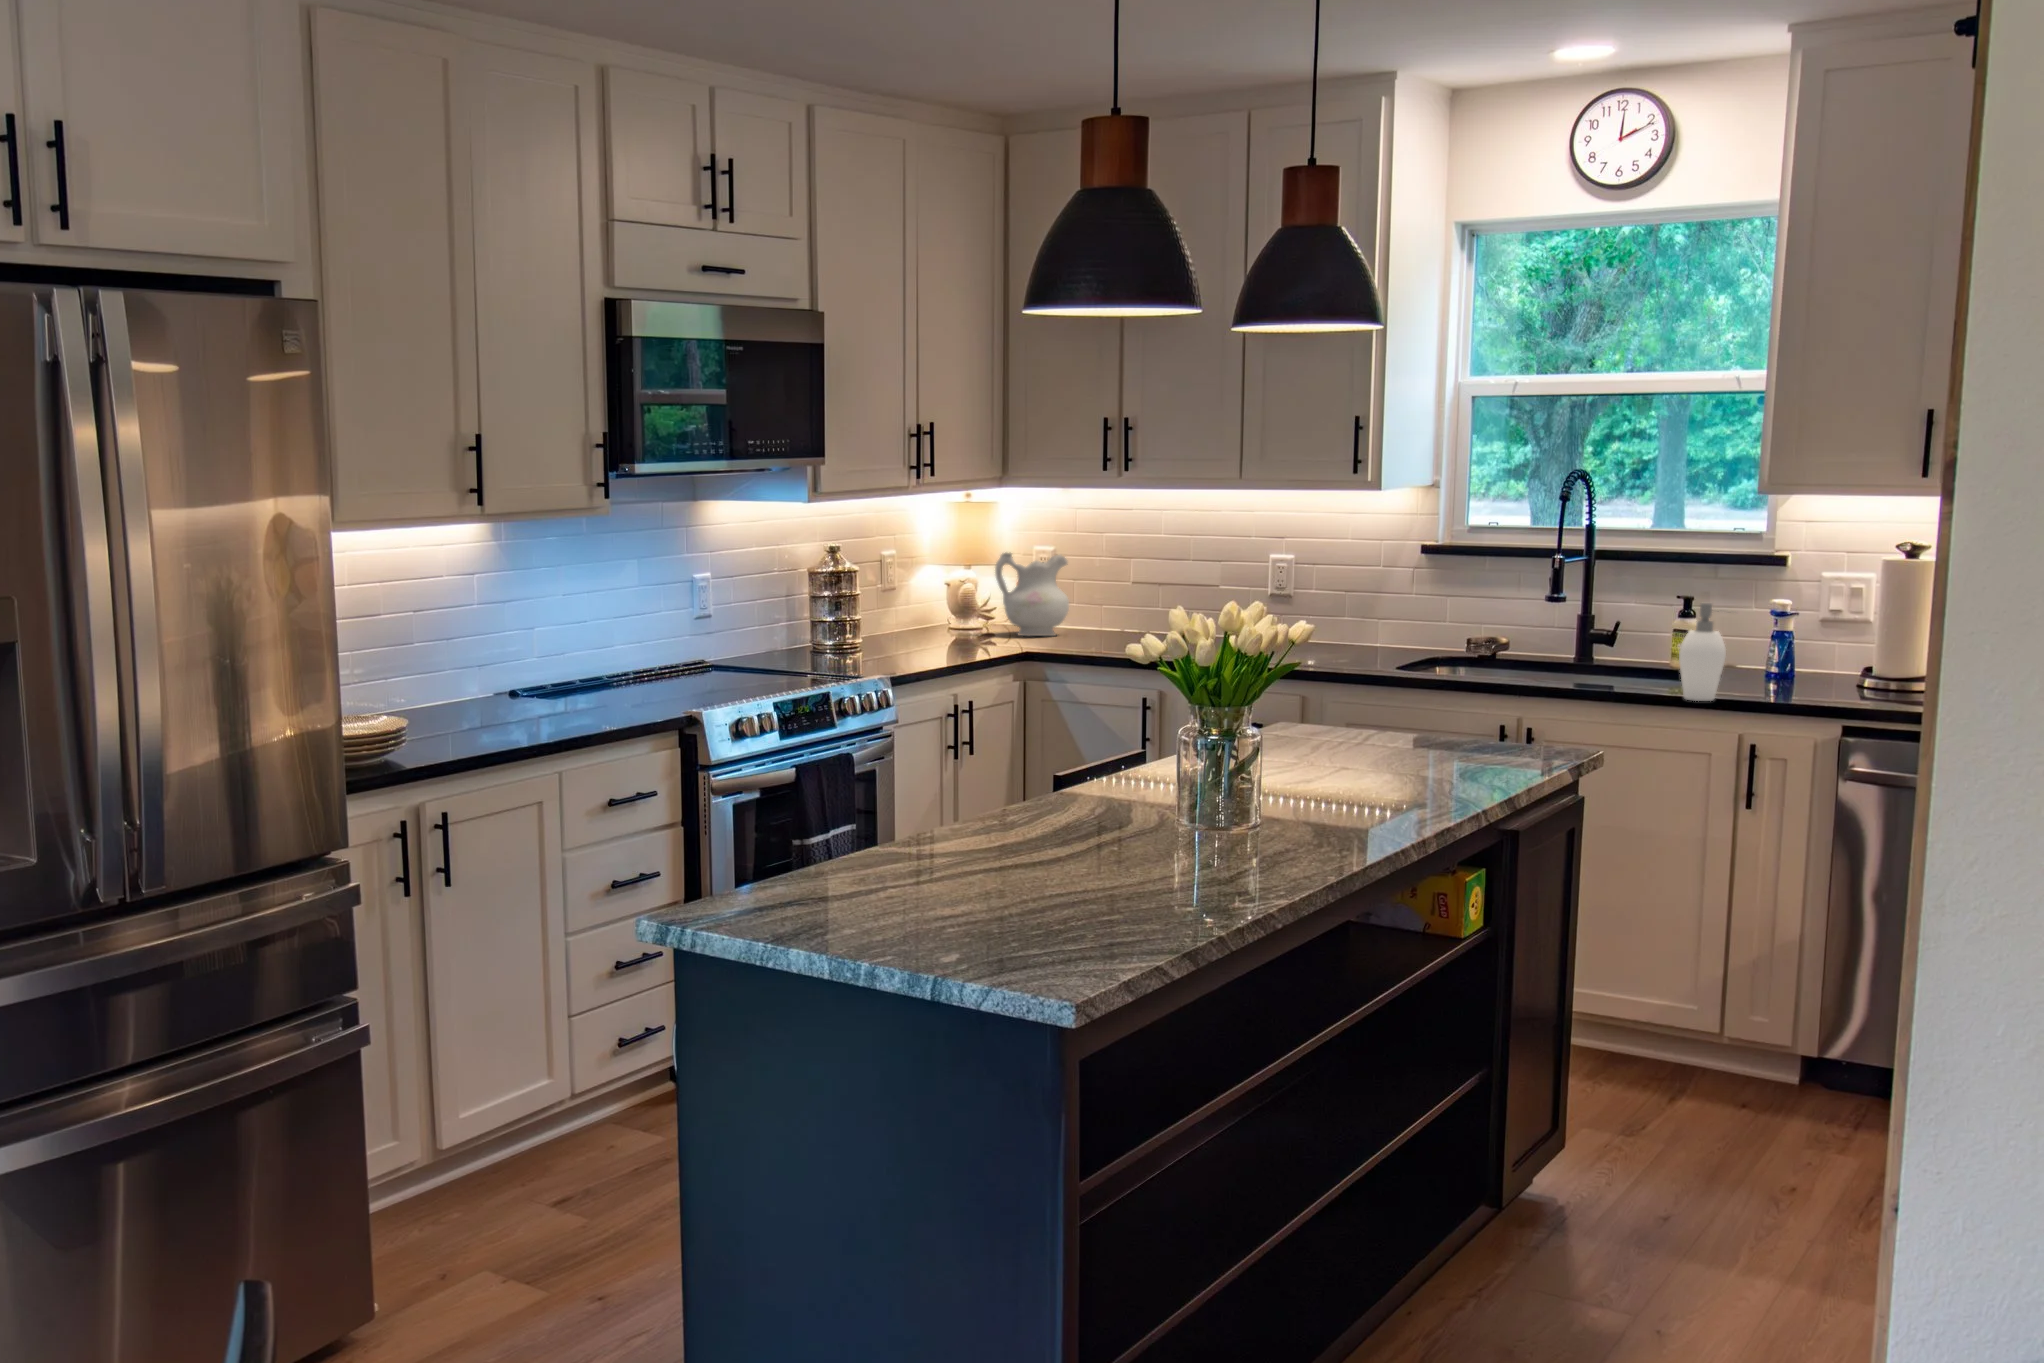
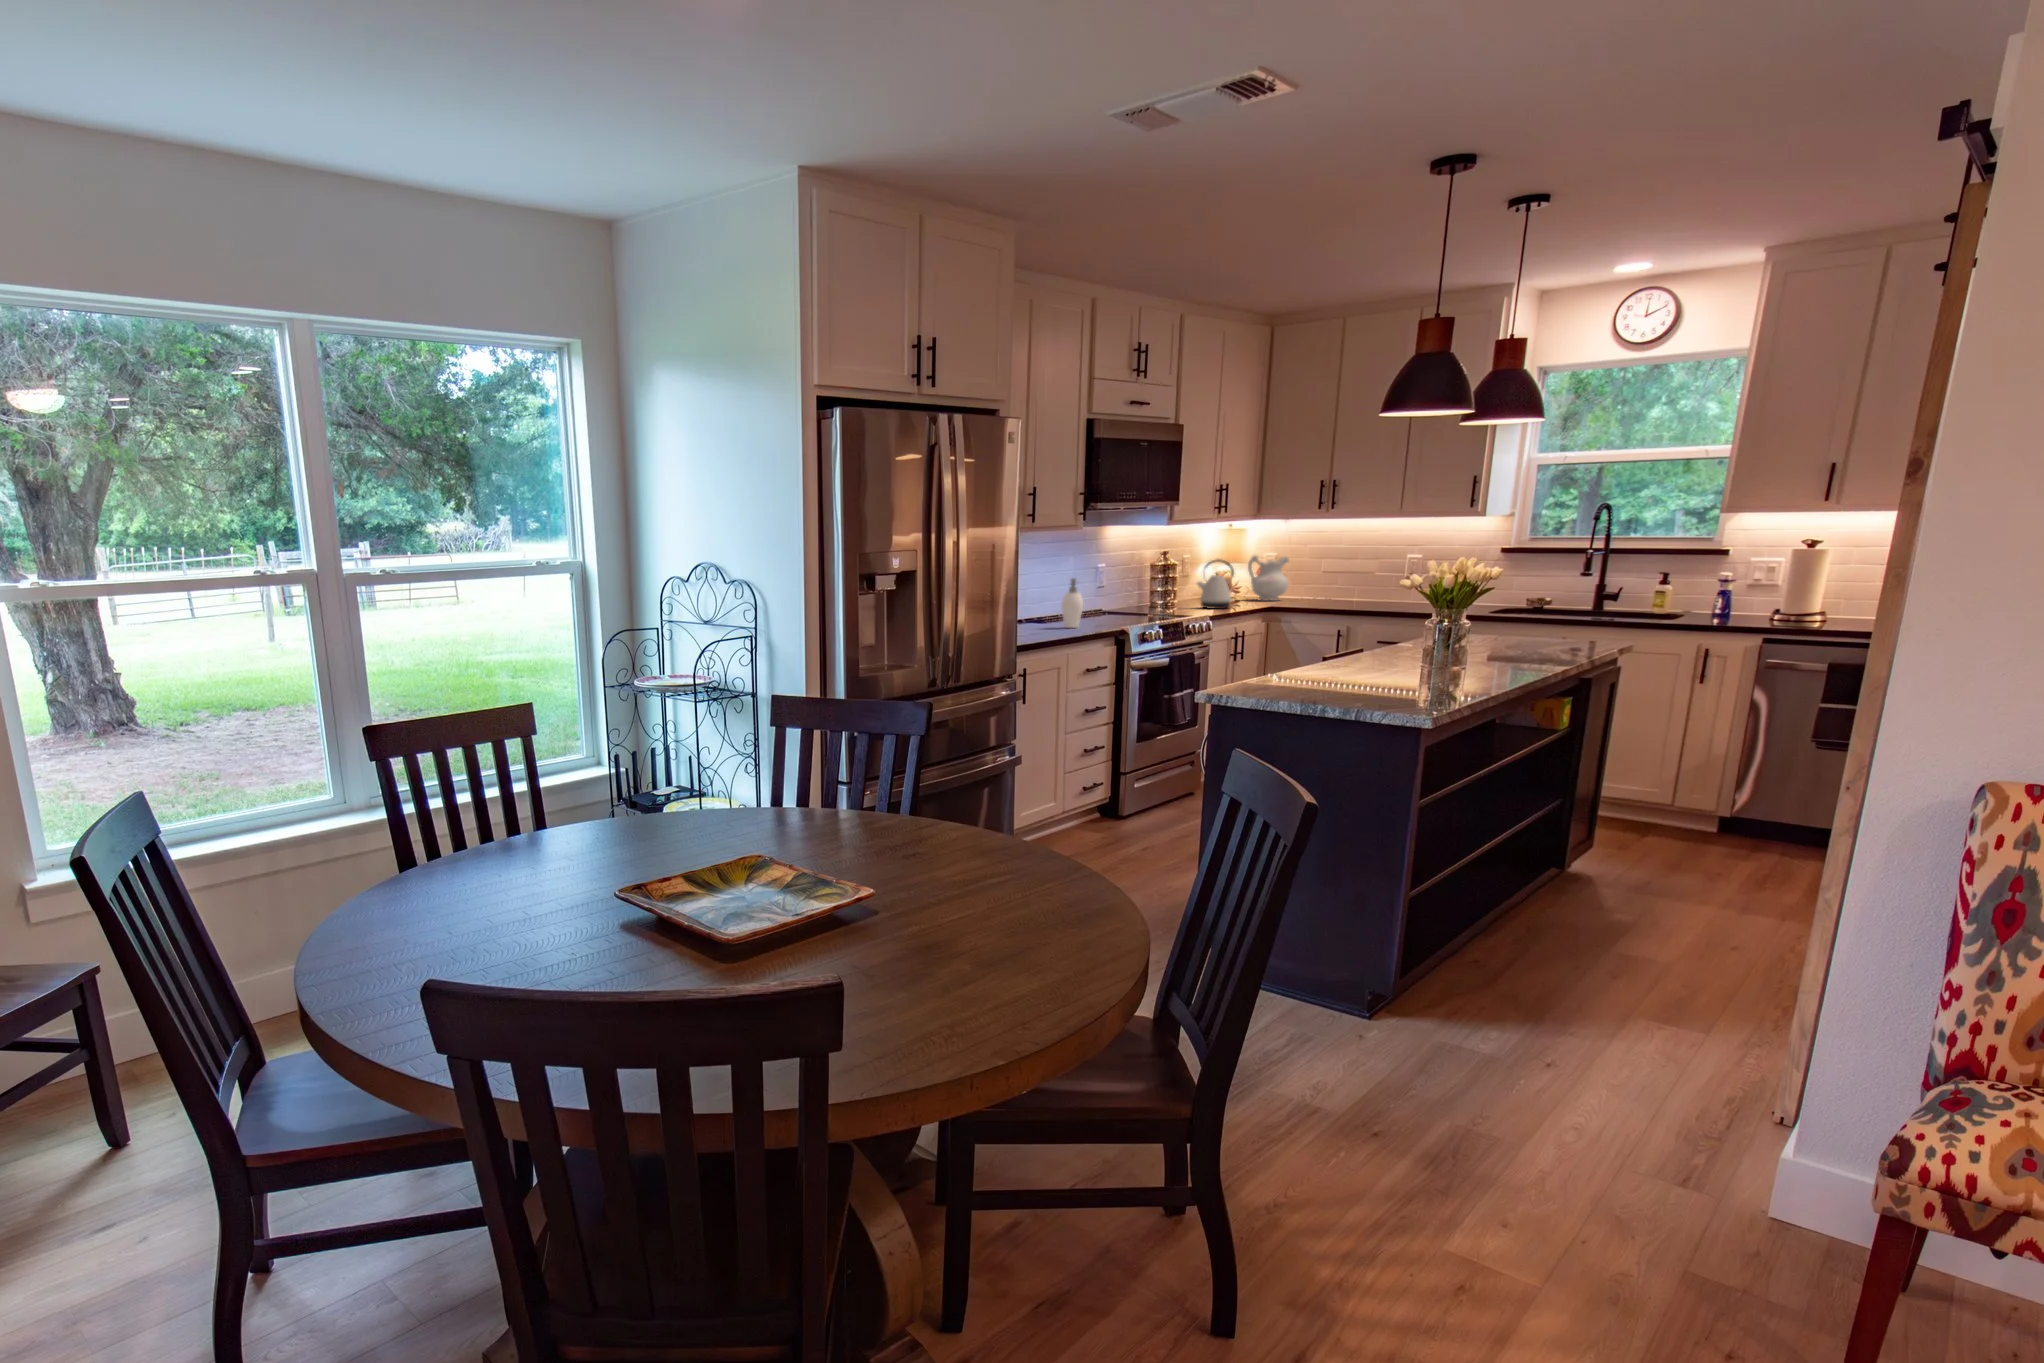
kettle: none [884,564,956,657] -> present [1197,559,1234,609]
soap dispenser: present [1679,603,1726,701] -> present [1061,578,1083,628]

